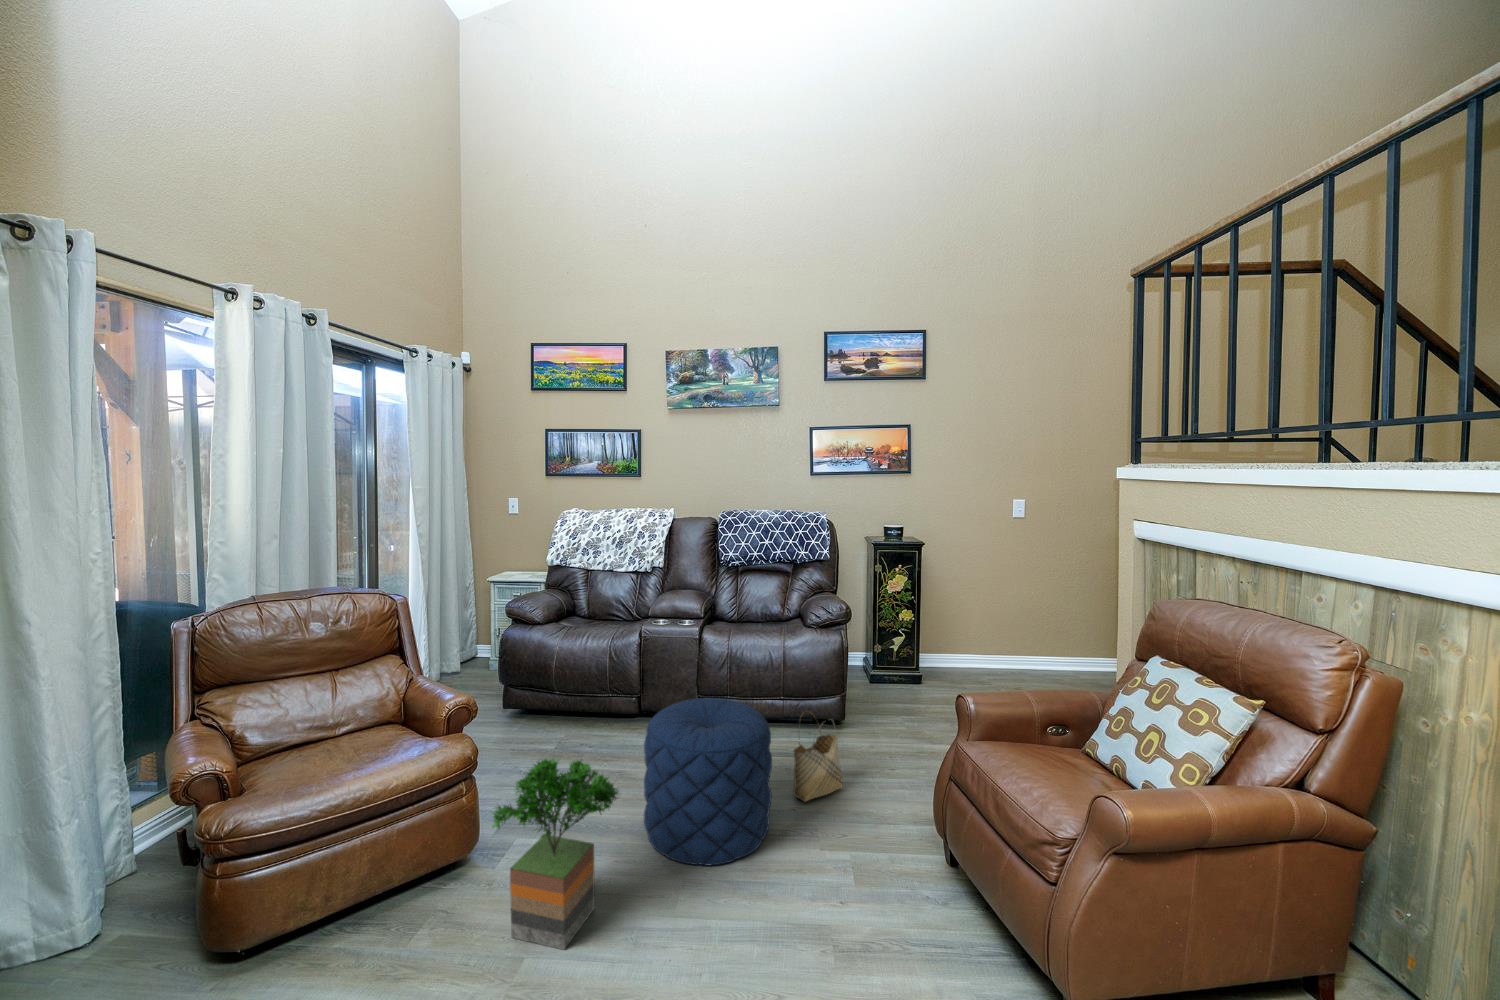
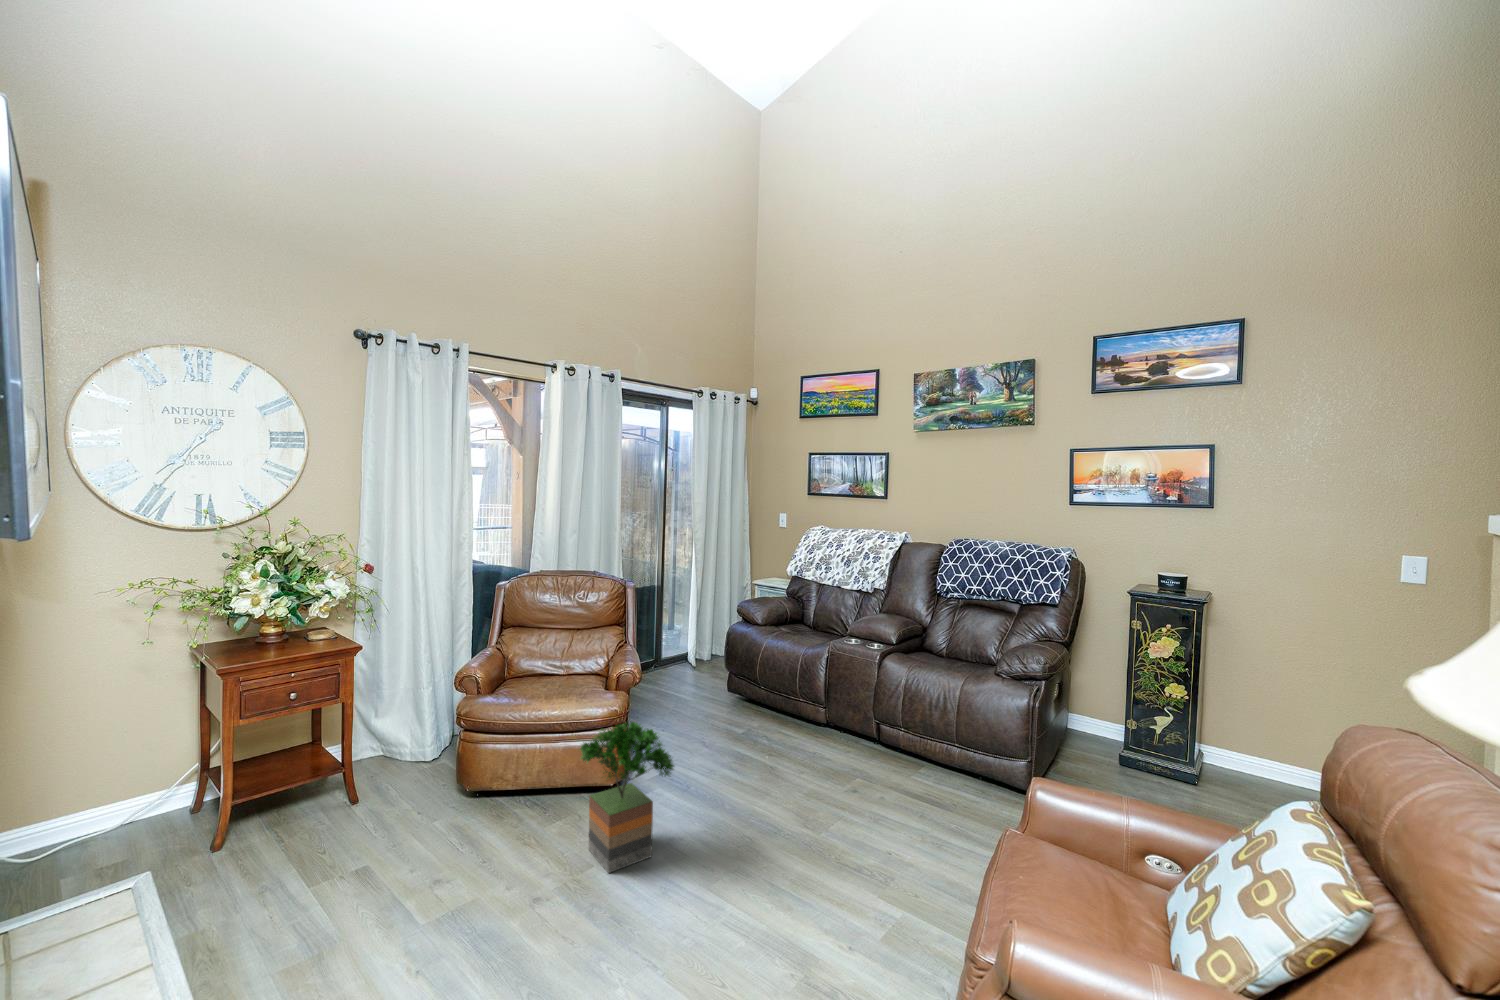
pouf: present [644,698,772,865] -> none [729,712,852,872]
woven basket: present [794,716,842,802] -> none [892,757,955,854]

